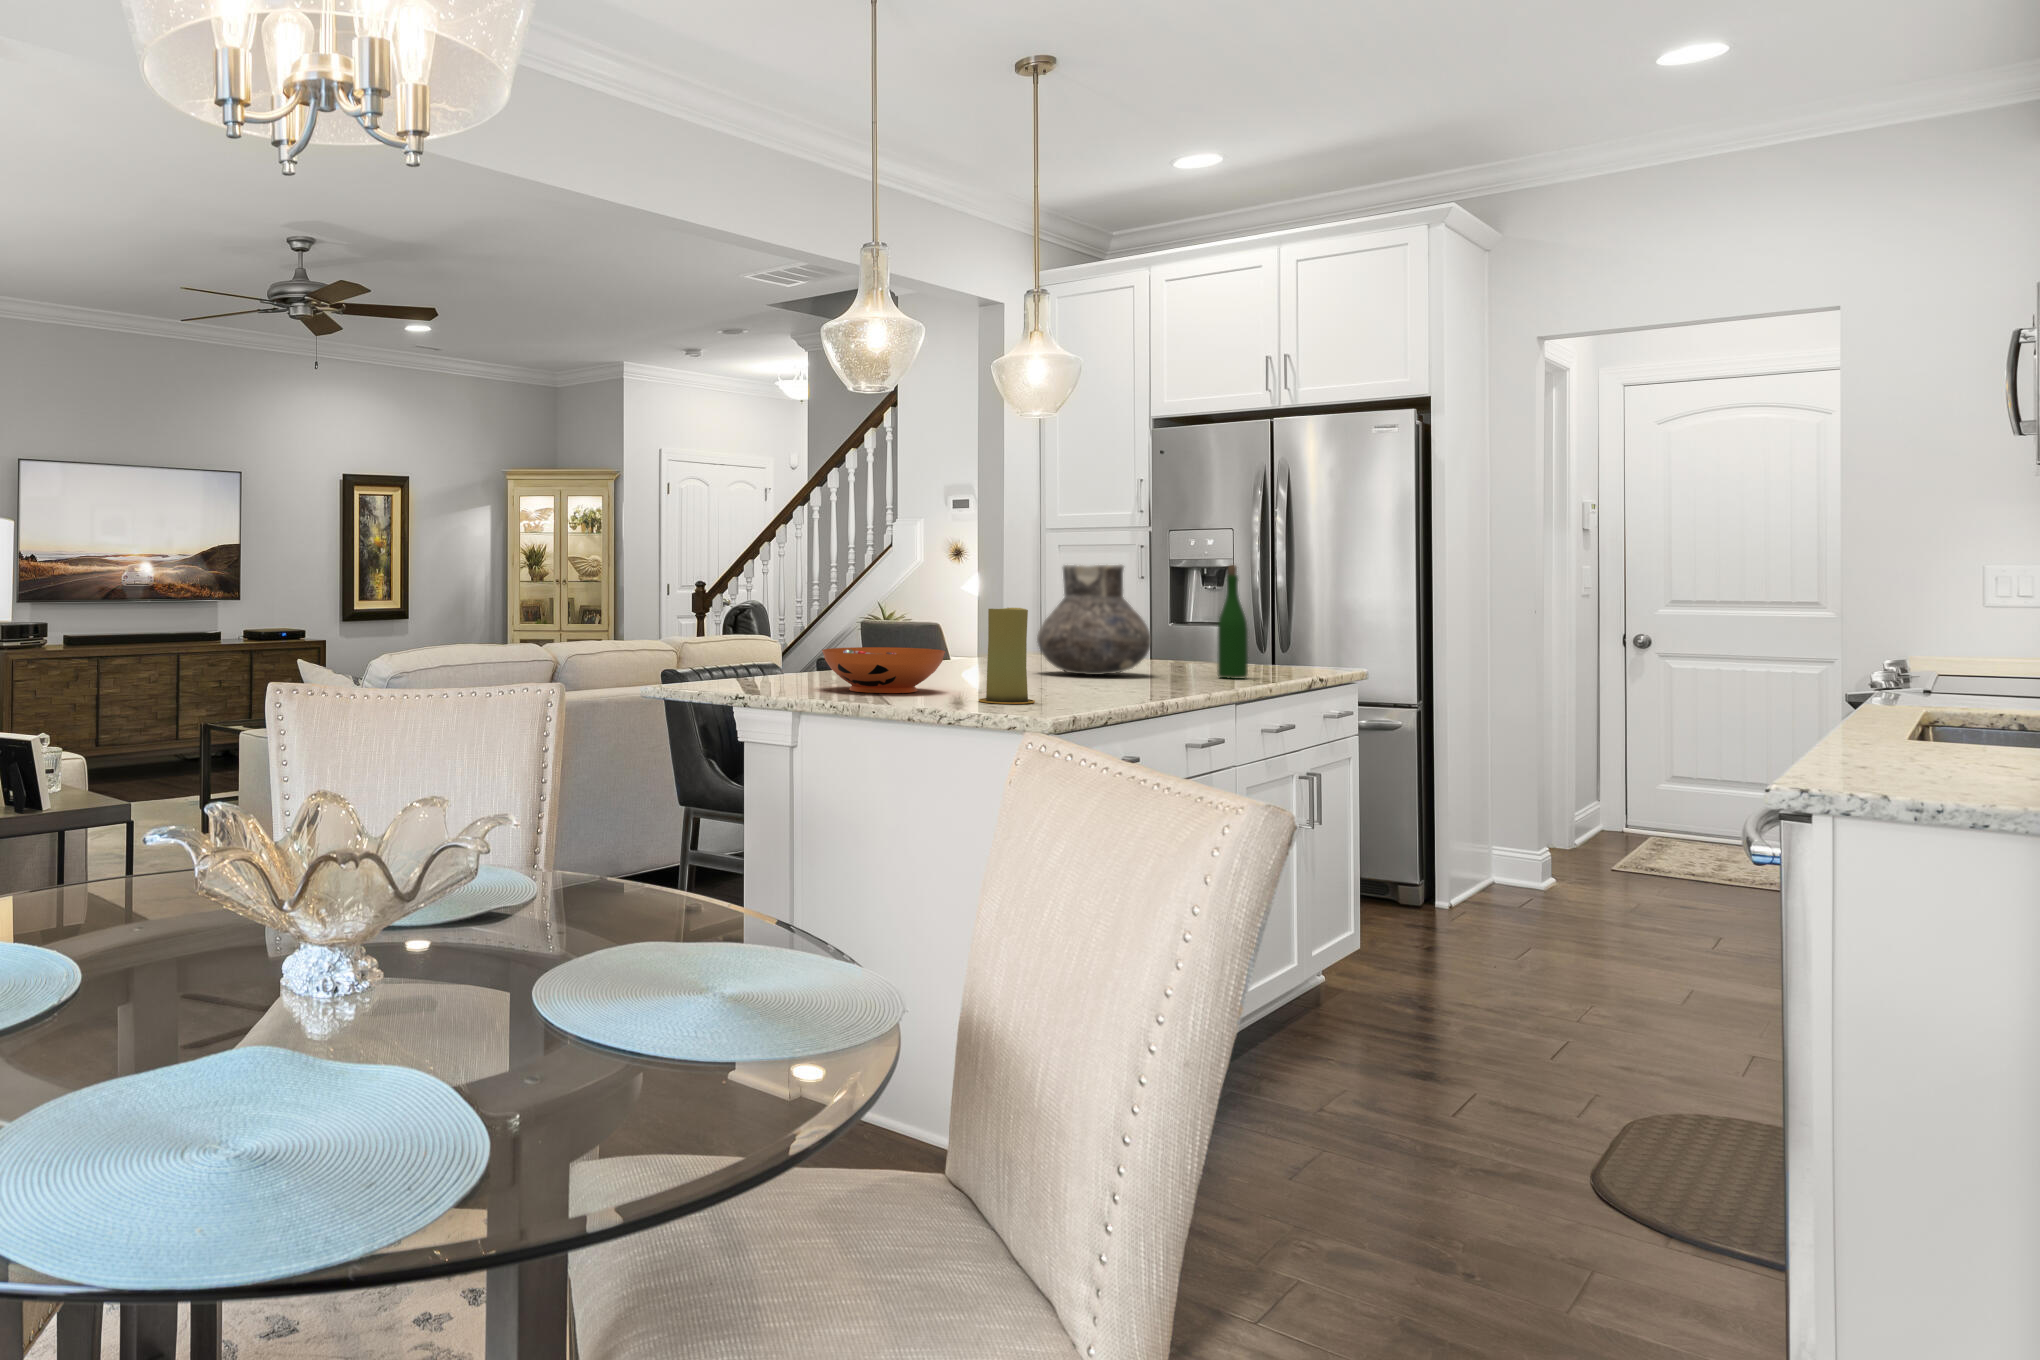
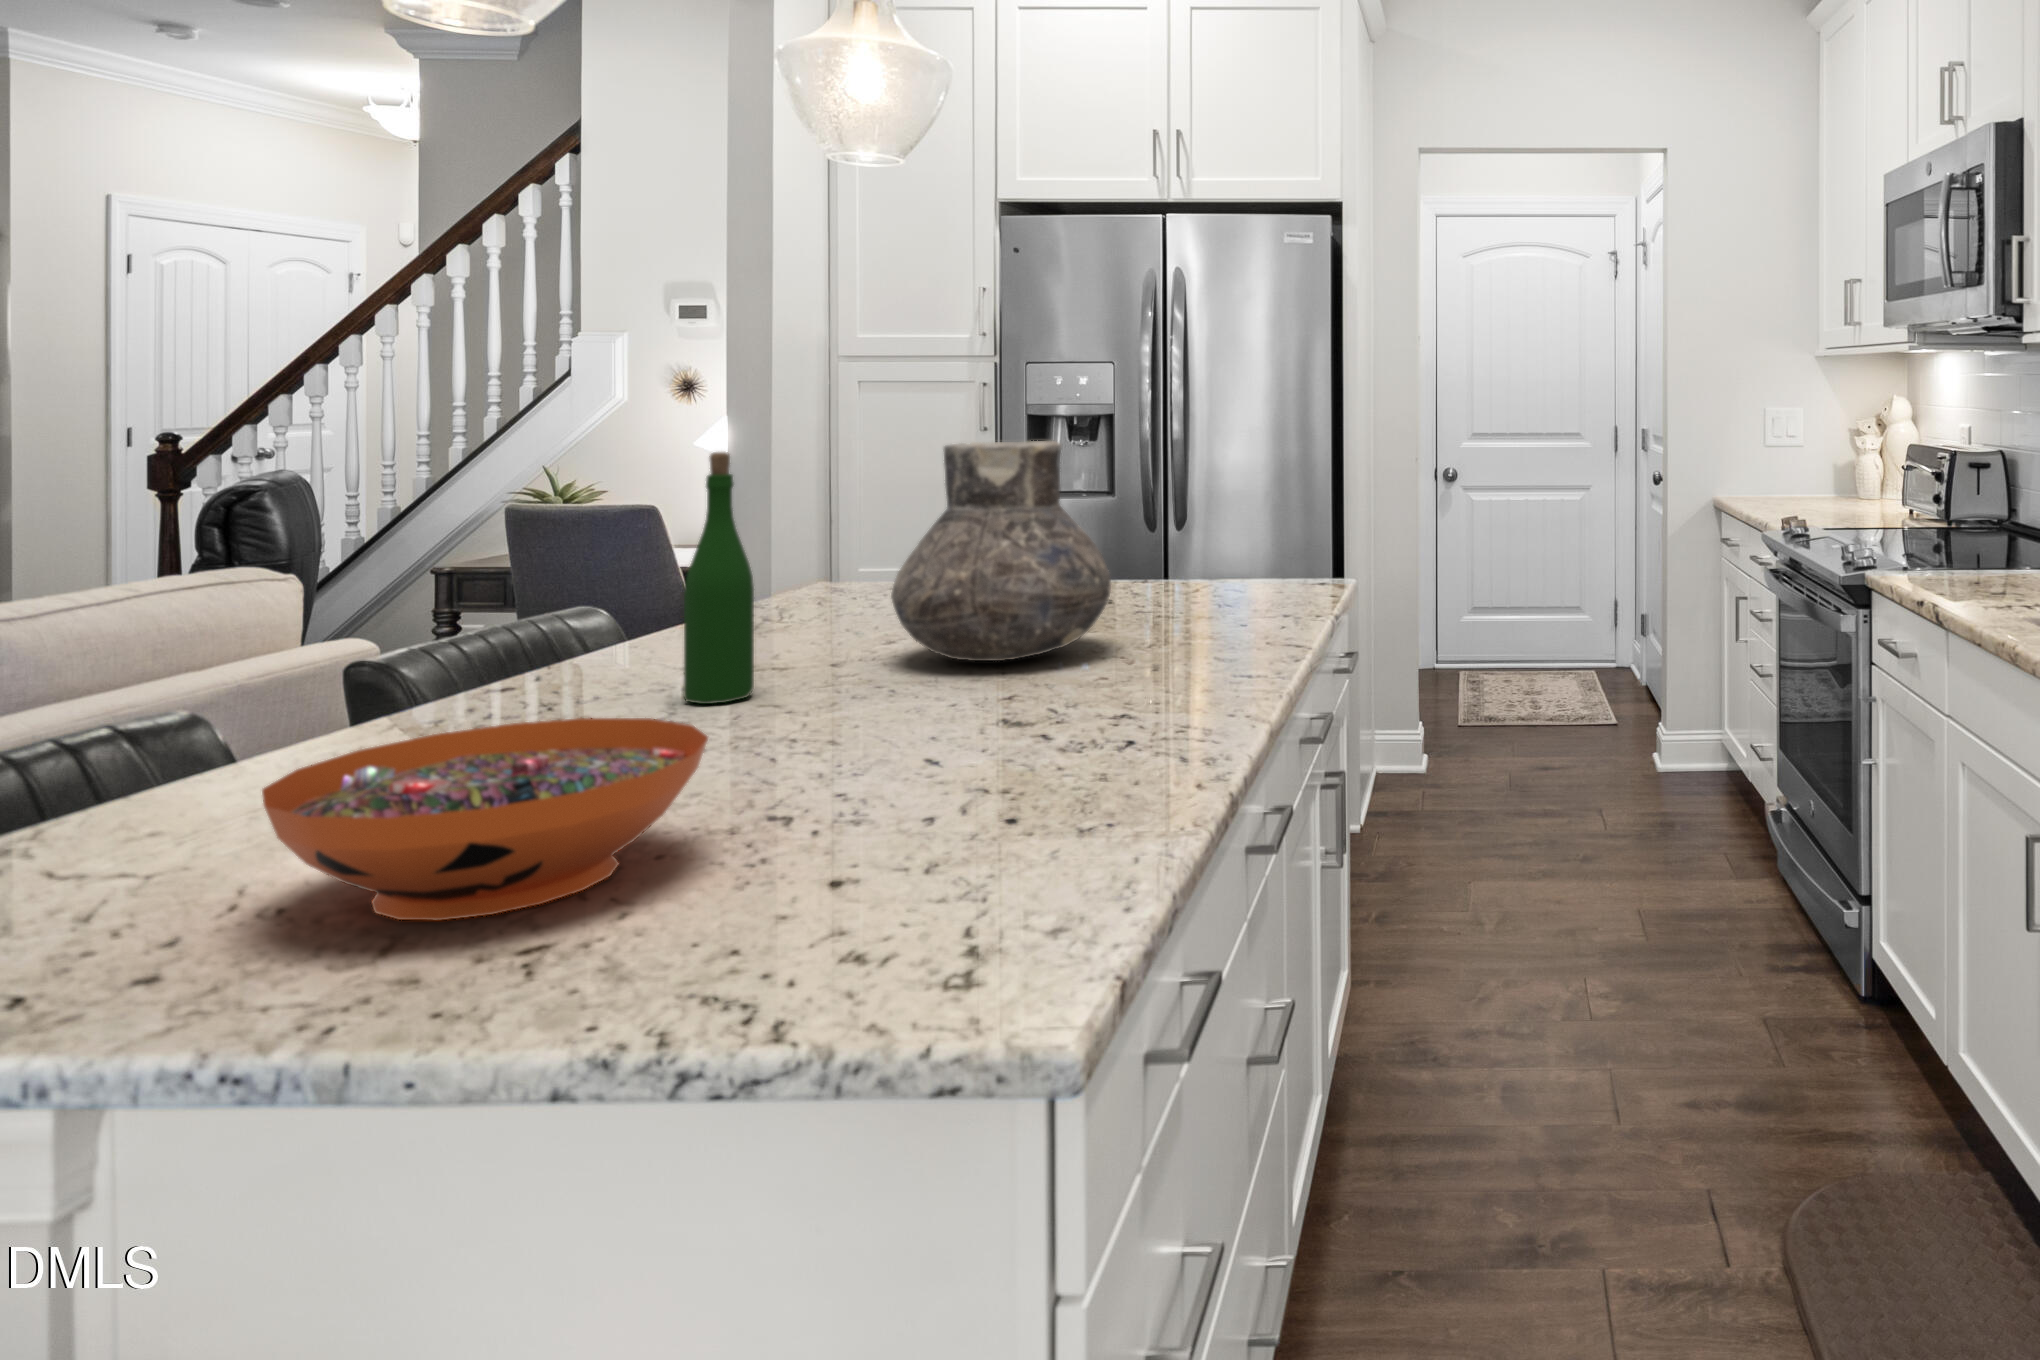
wine bottle: present [1217,565,1248,679] -> present [684,452,754,704]
candle: present [979,608,1035,704] -> none [830,625,1000,938]

